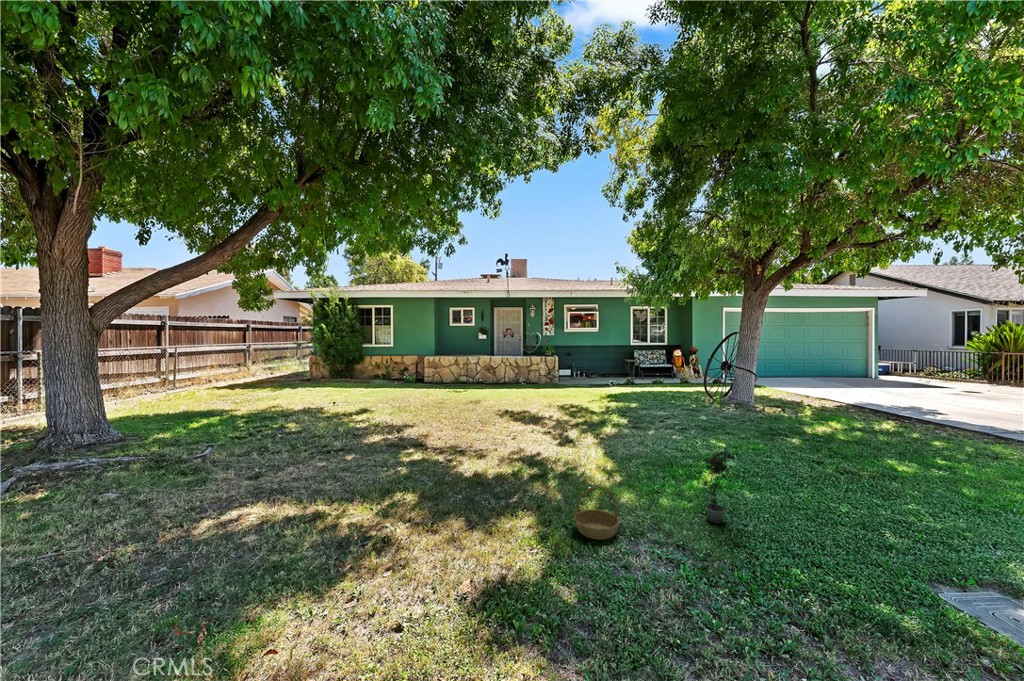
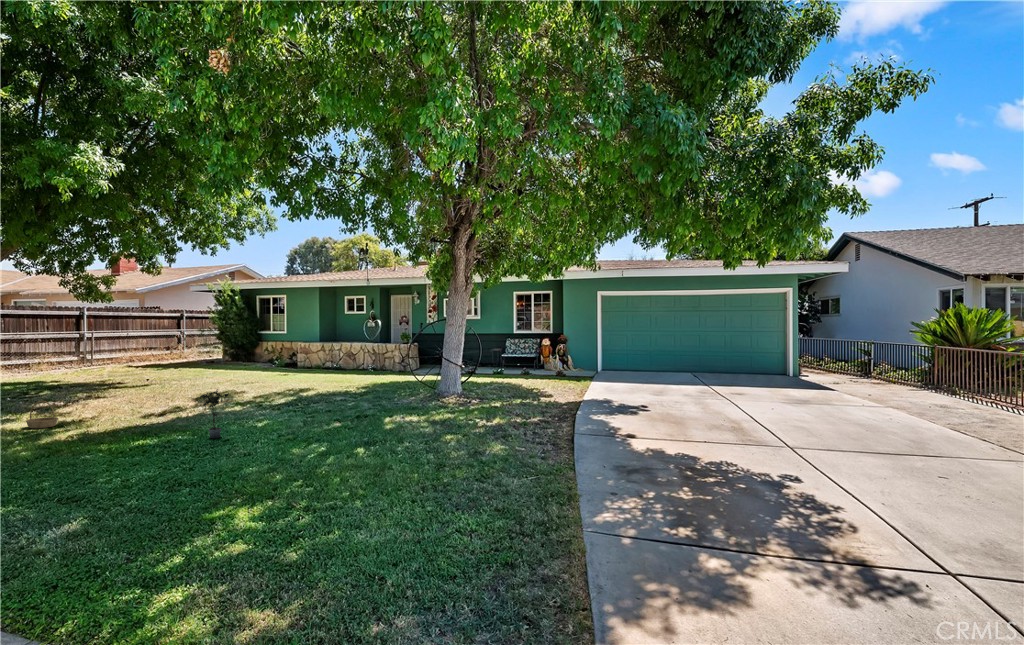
potted plant: present [703,448,734,523] -> present [196,389,229,438]

